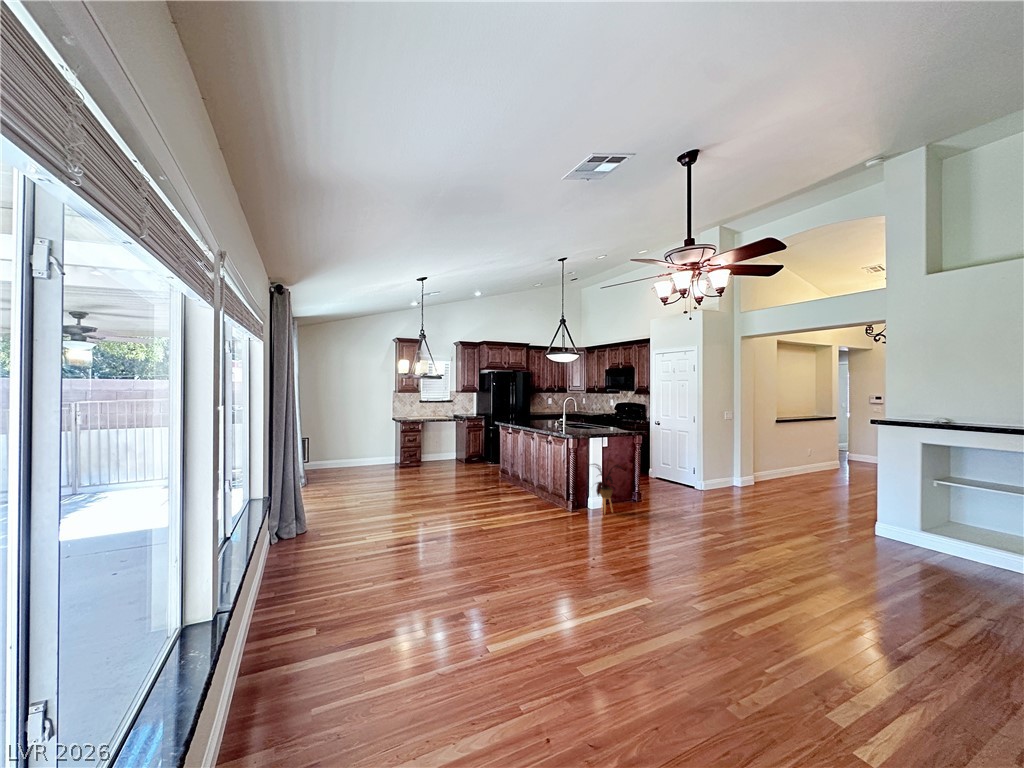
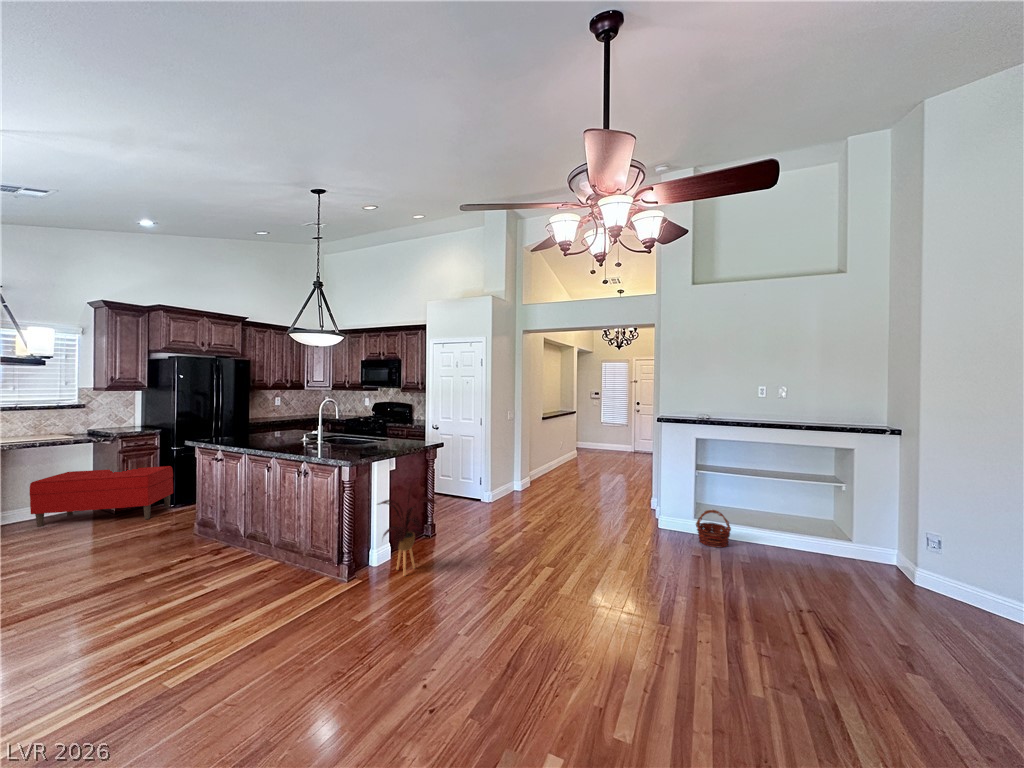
bench: none [432,438,491,468] -> present [30,466,173,527]
basket: none [887,515,929,553] -> present [696,510,731,547]

